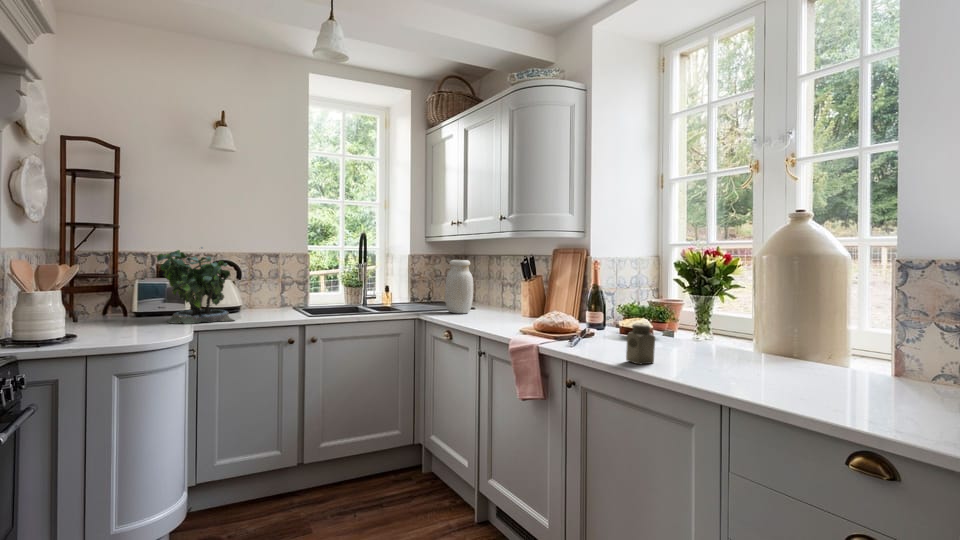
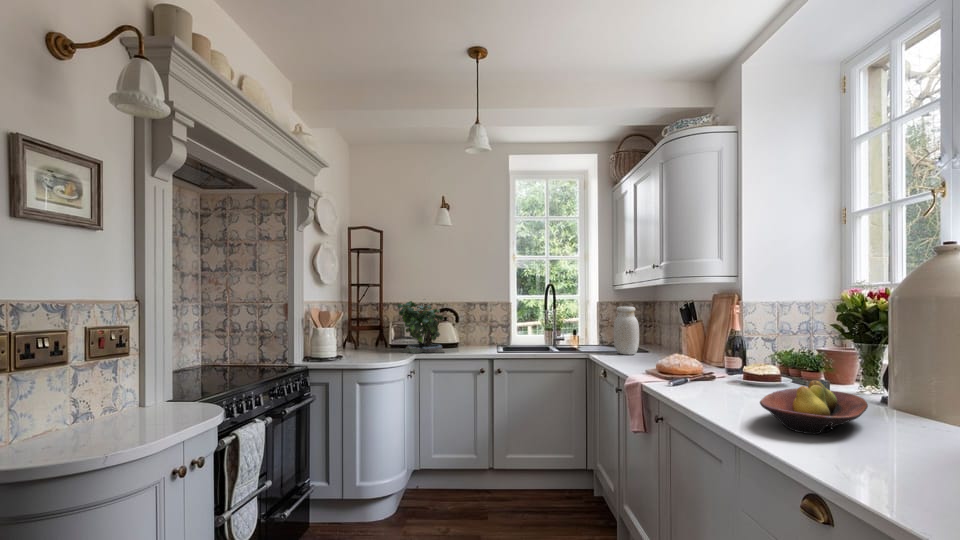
salt shaker: present [626,323,655,364] -> none [704,365,729,403]
fruit bowl: none [713,336,818,391] -> present [760,381,868,434]

